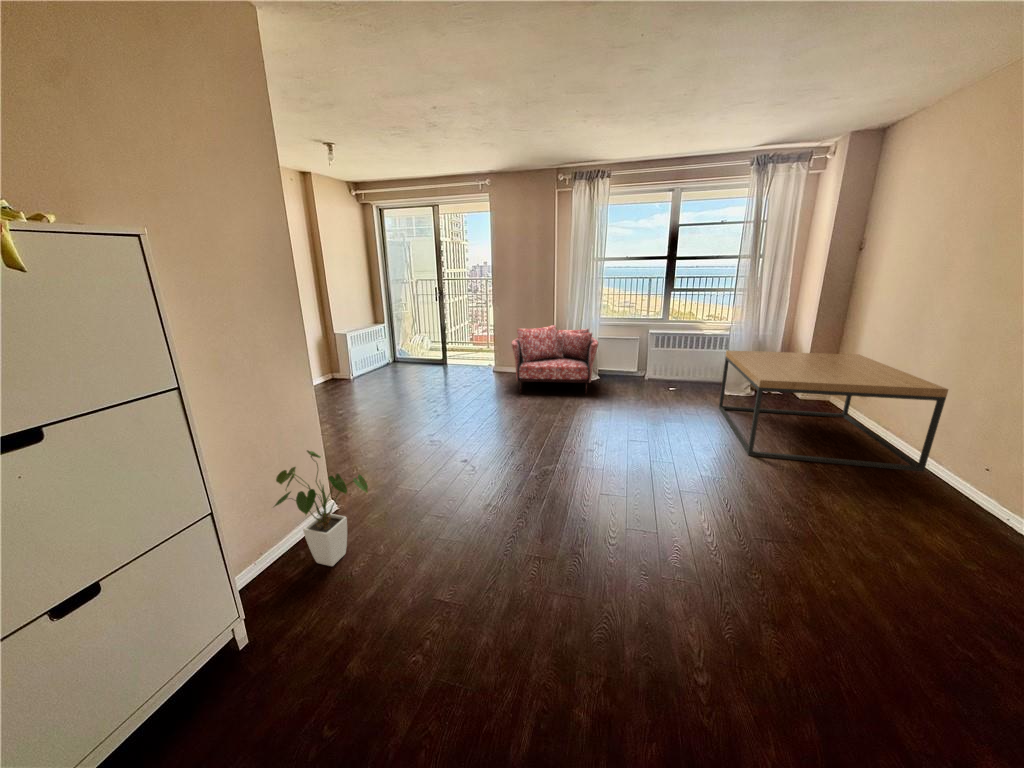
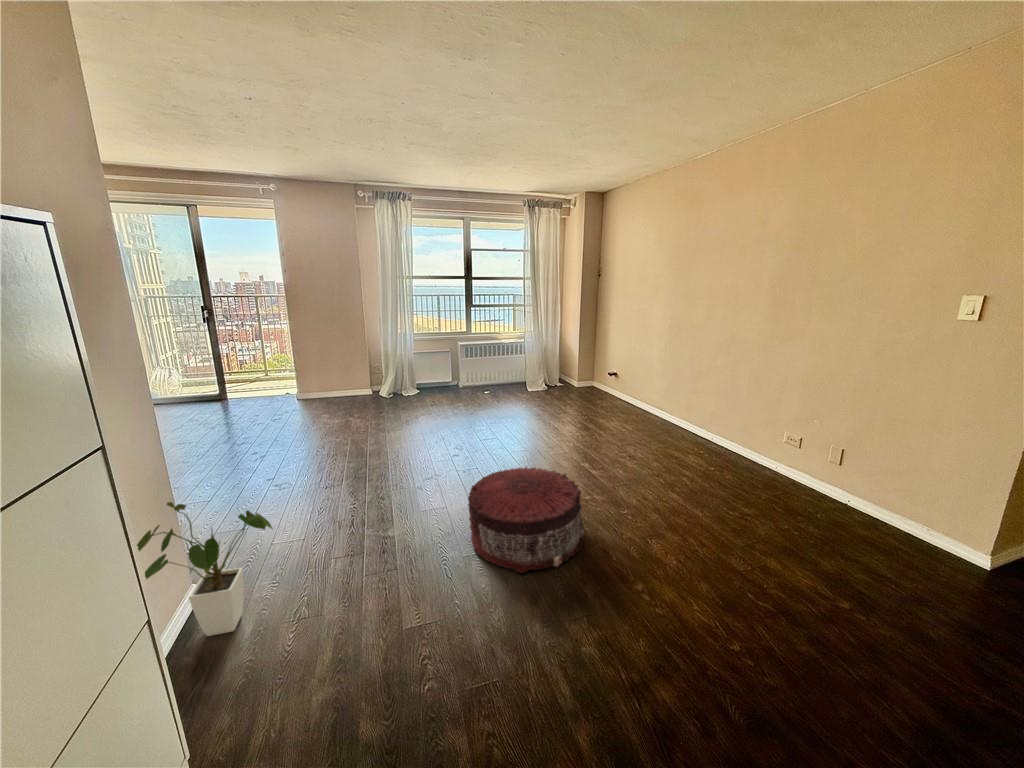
armchair: present [512,325,598,394] -> none [326,342,419,416]
coffee table: present [719,350,948,472] -> none [529,349,666,431]
pouf: none [548,490,692,634] -> present [468,467,584,573]

